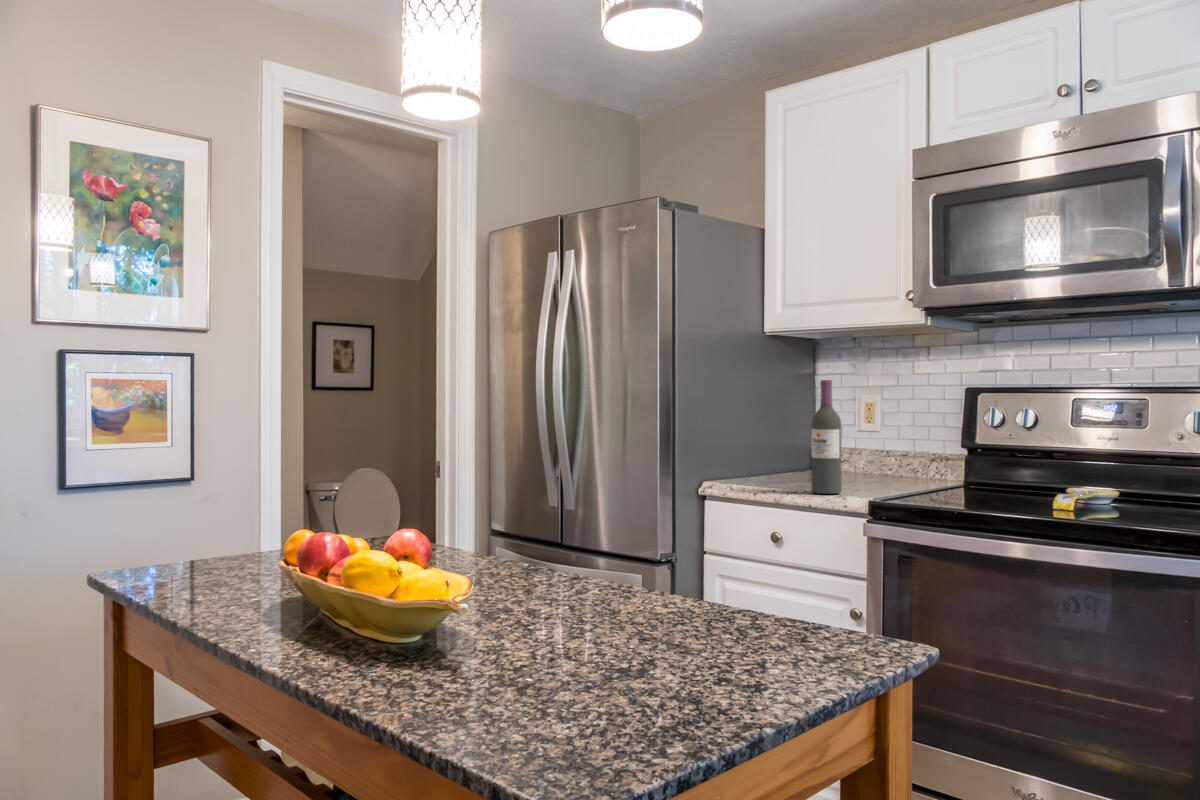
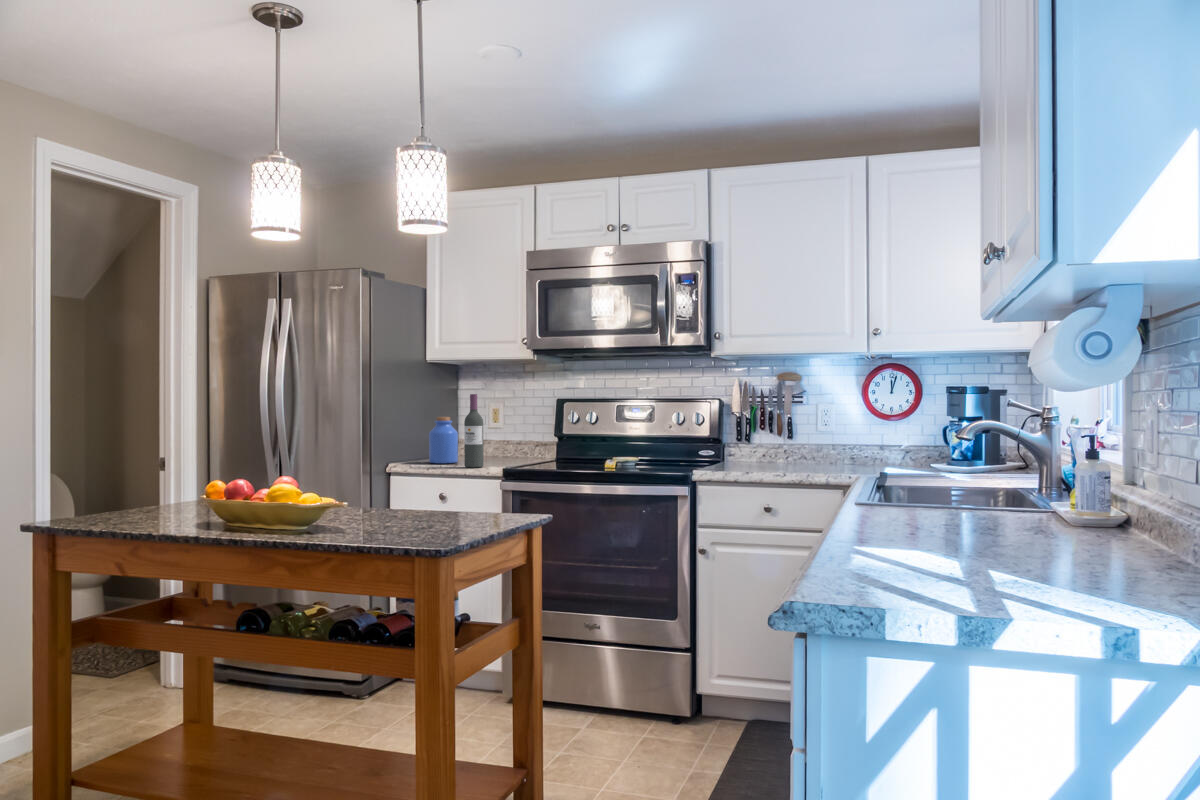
jar: none [764,415,807,484] -> present [429,417,458,464]

